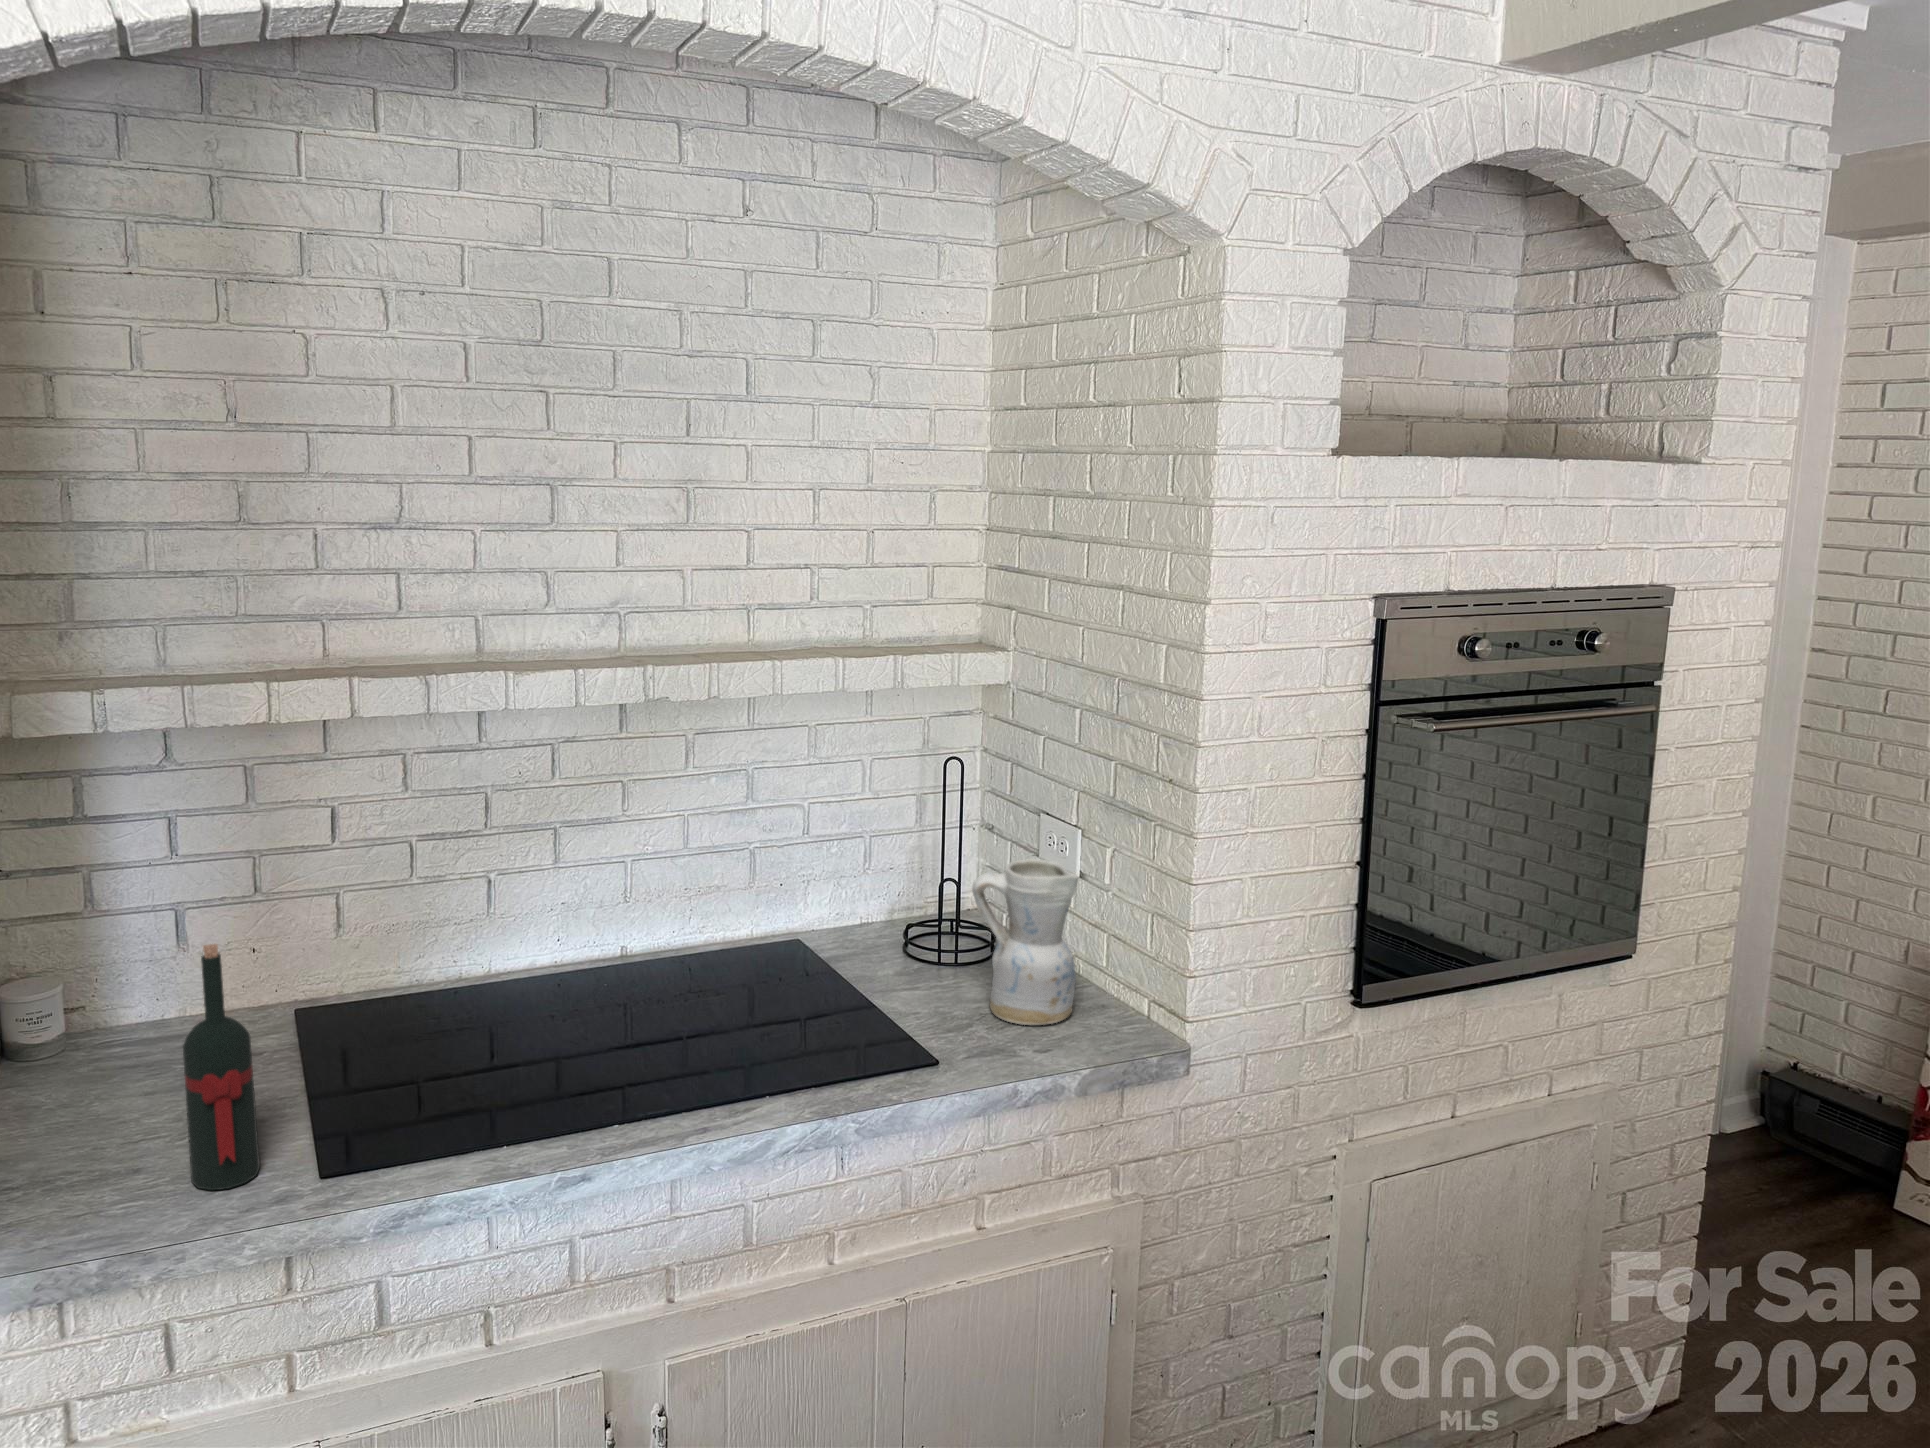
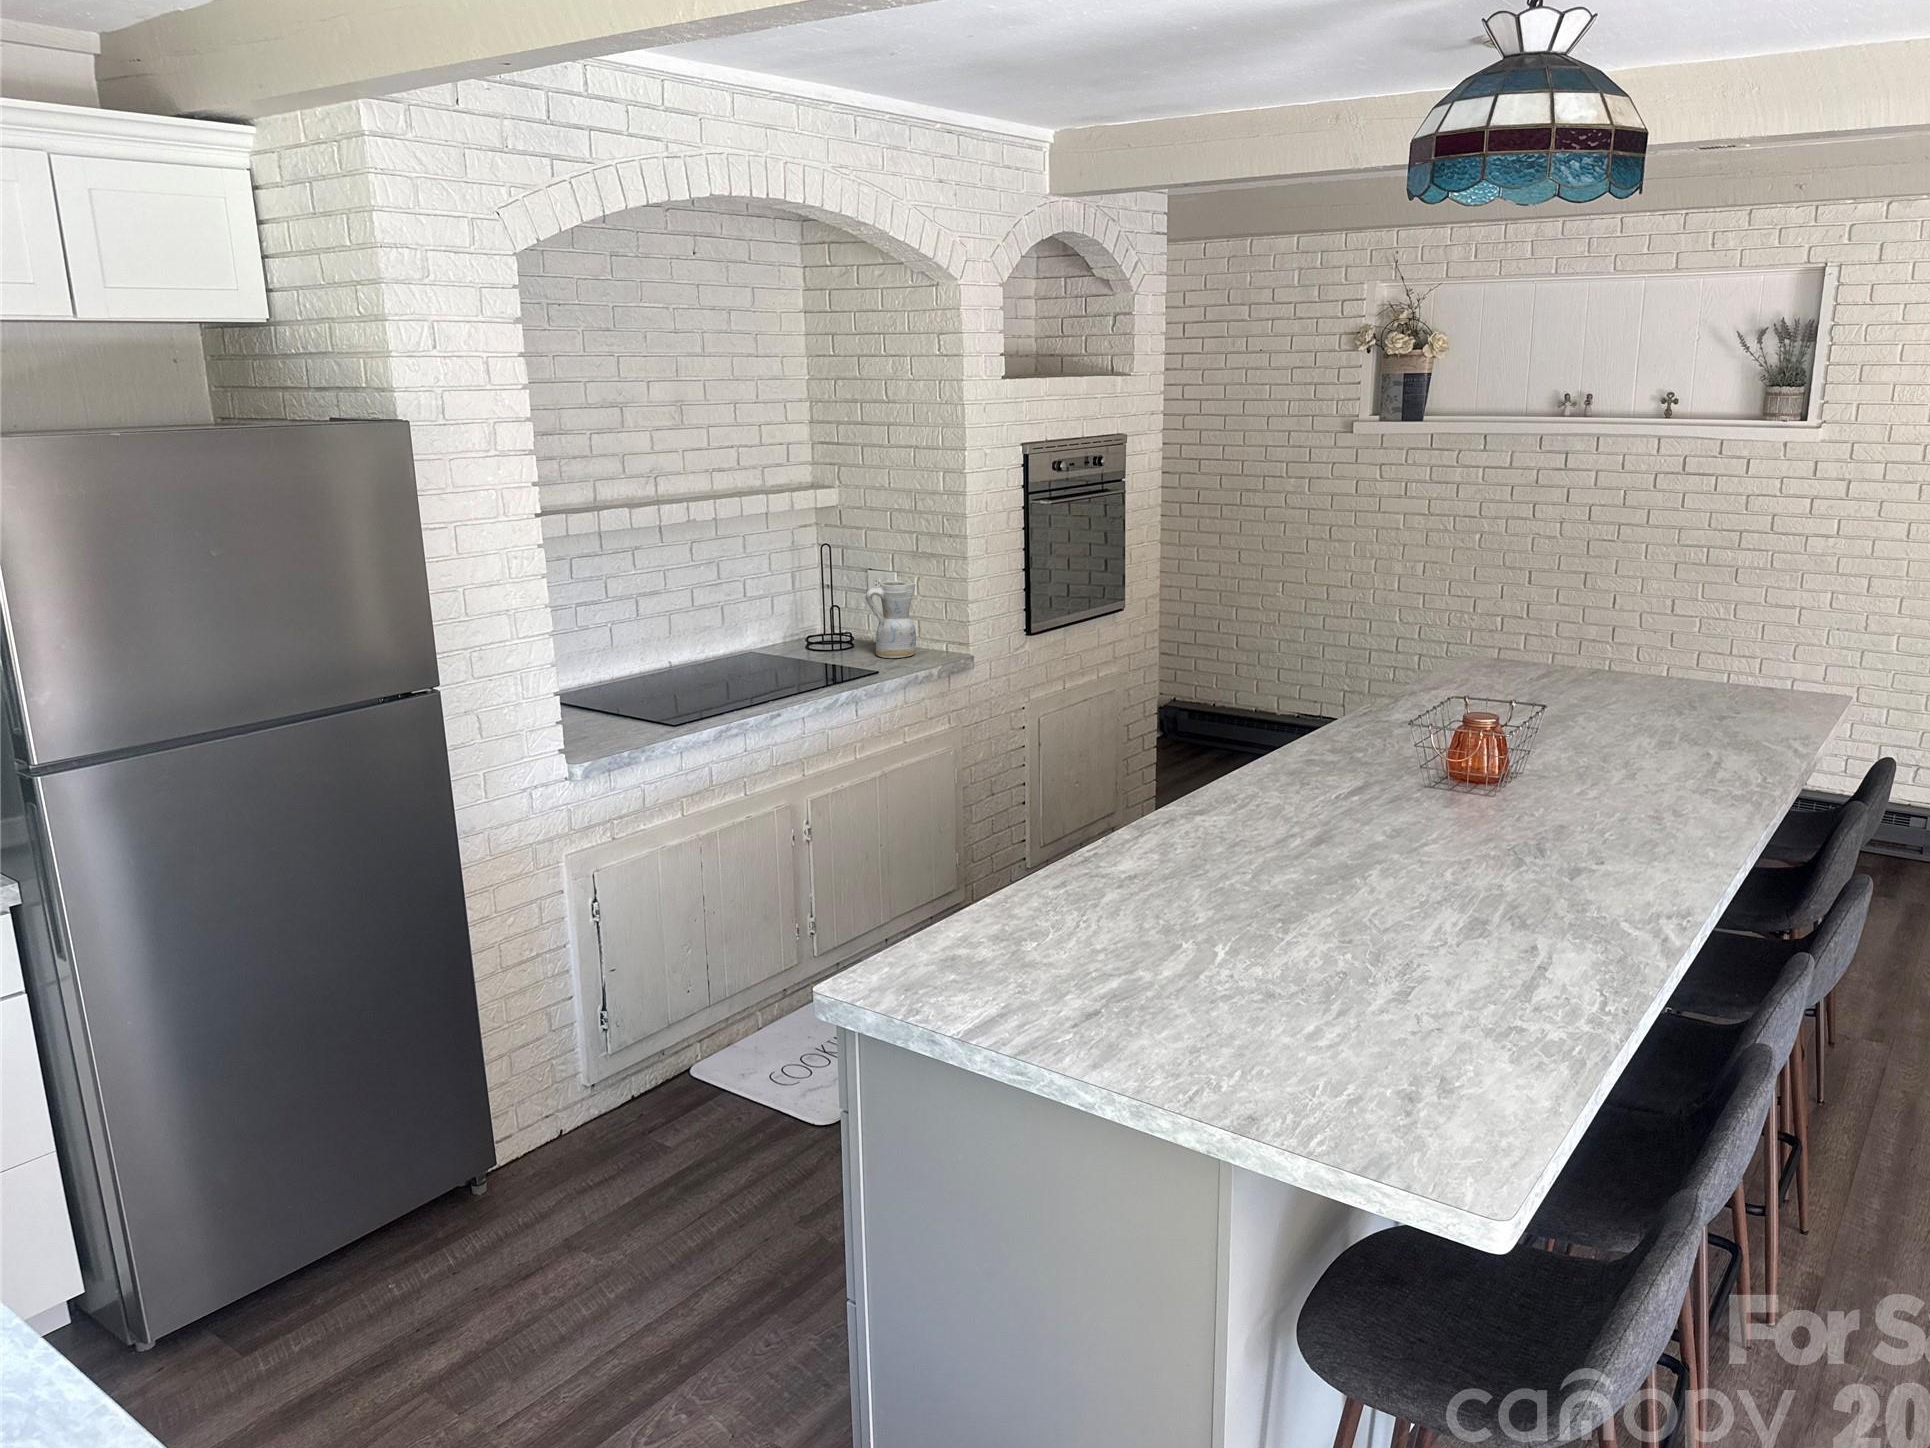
wine bottle: present [183,944,260,1191] -> none [610,625,647,738]

